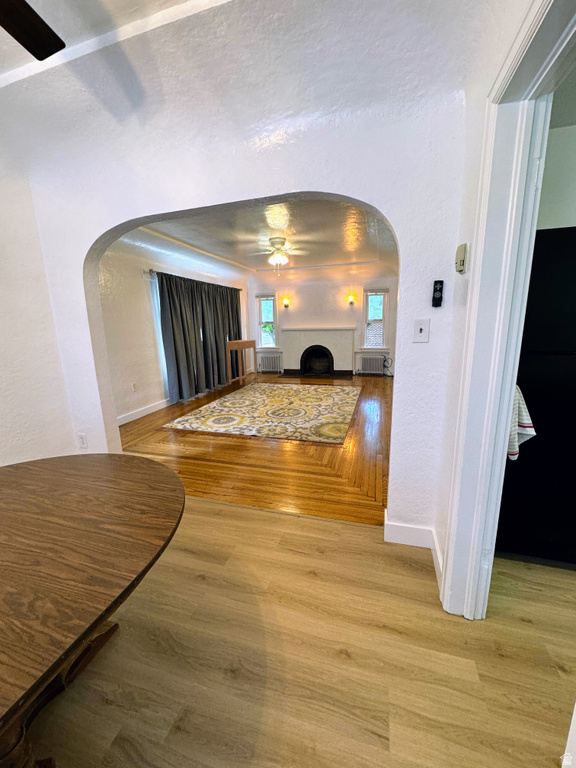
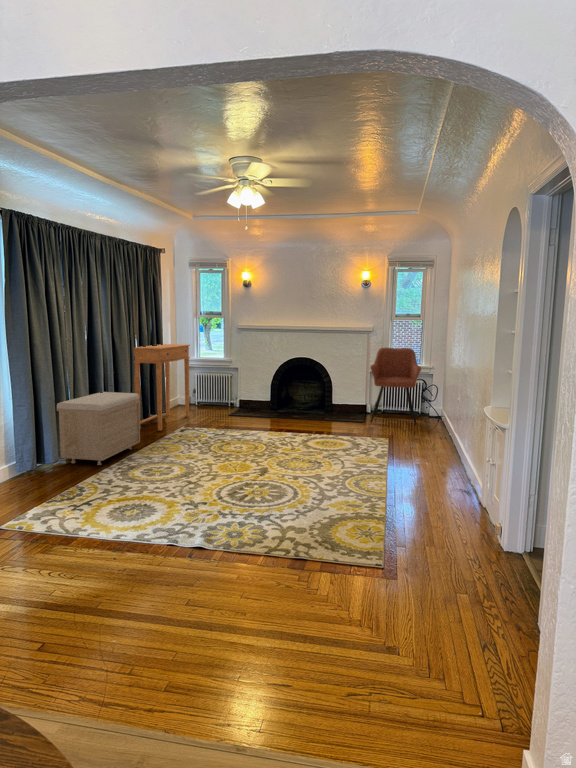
armchair: none [354,338,382,381] -> present [370,348,421,425]
storage bench: none [188,365,230,401] -> present [57,392,140,465]

